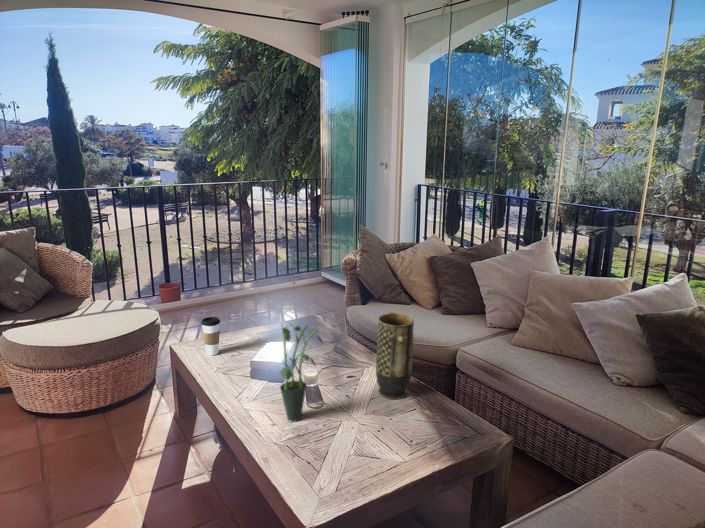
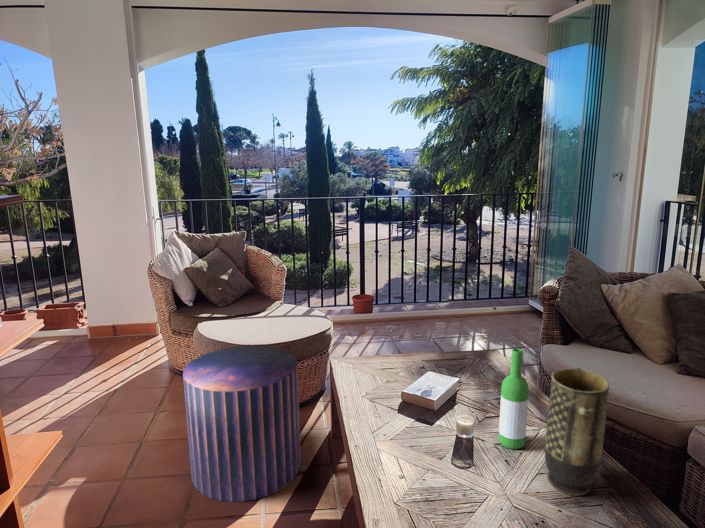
wine bottle: none [339,306,359,381] -> present [499,349,529,449]
coffee cup: present [201,317,220,356] -> none [354,335,375,378]
potted plant: present [280,326,322,421] -> none [401,360,458,490]
pouf: none [23,343,156,498] -> present [183,346,301,502]

